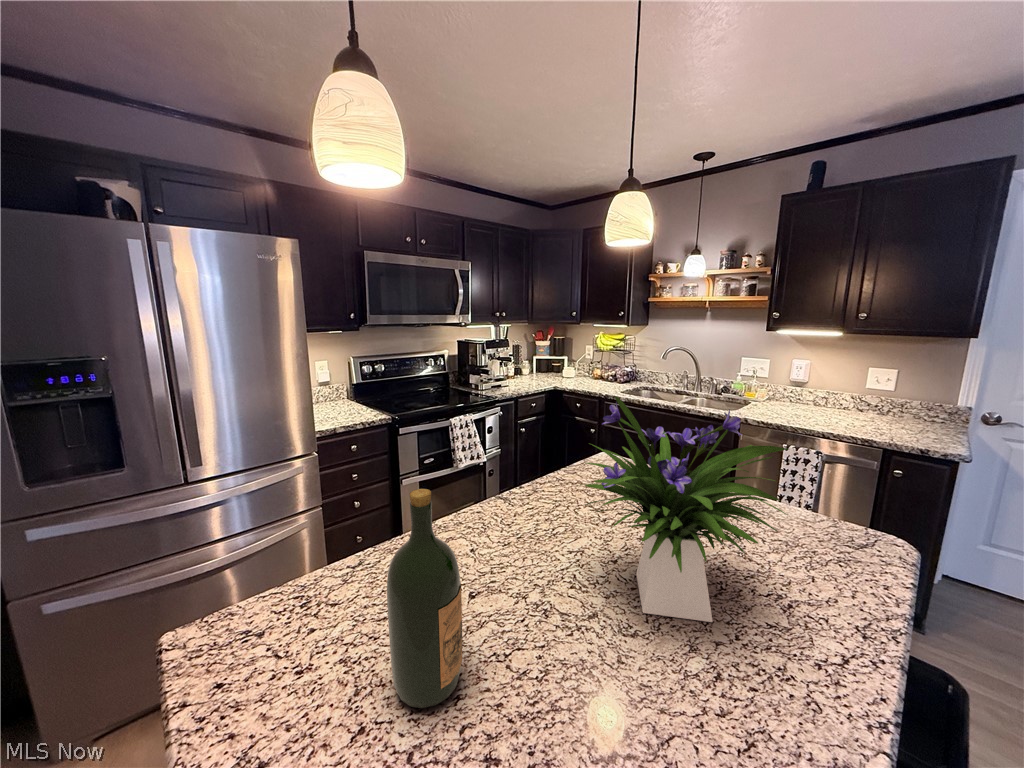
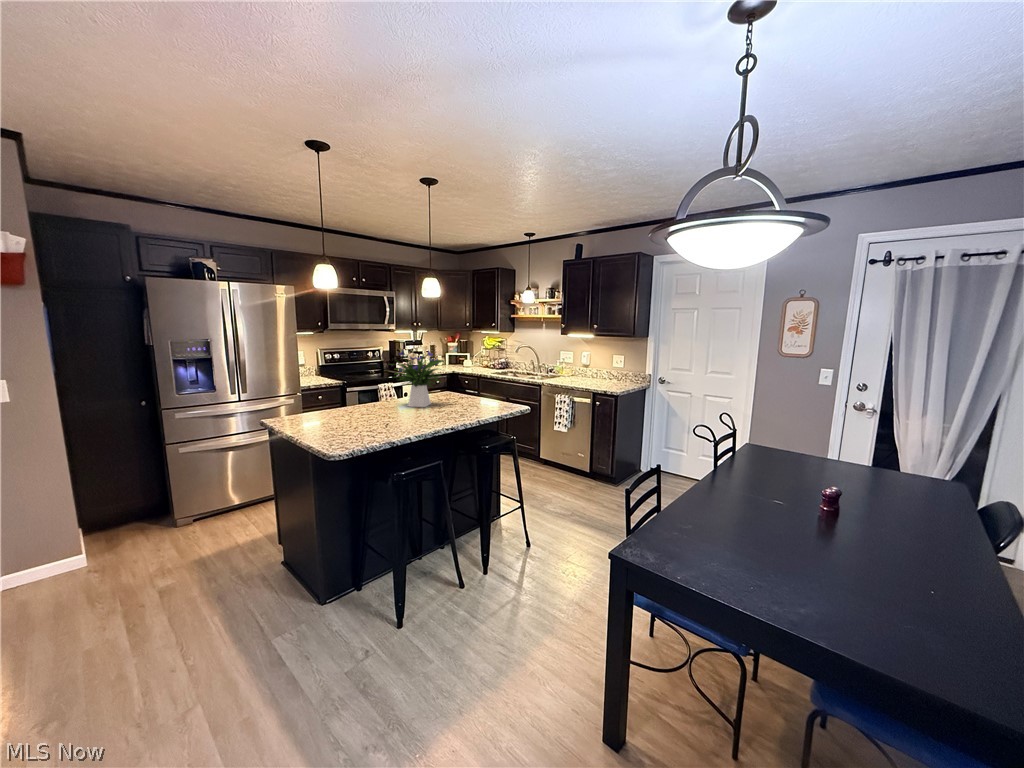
wine bottle: present [387,489,462,708] -> none [336,363,354,412]

